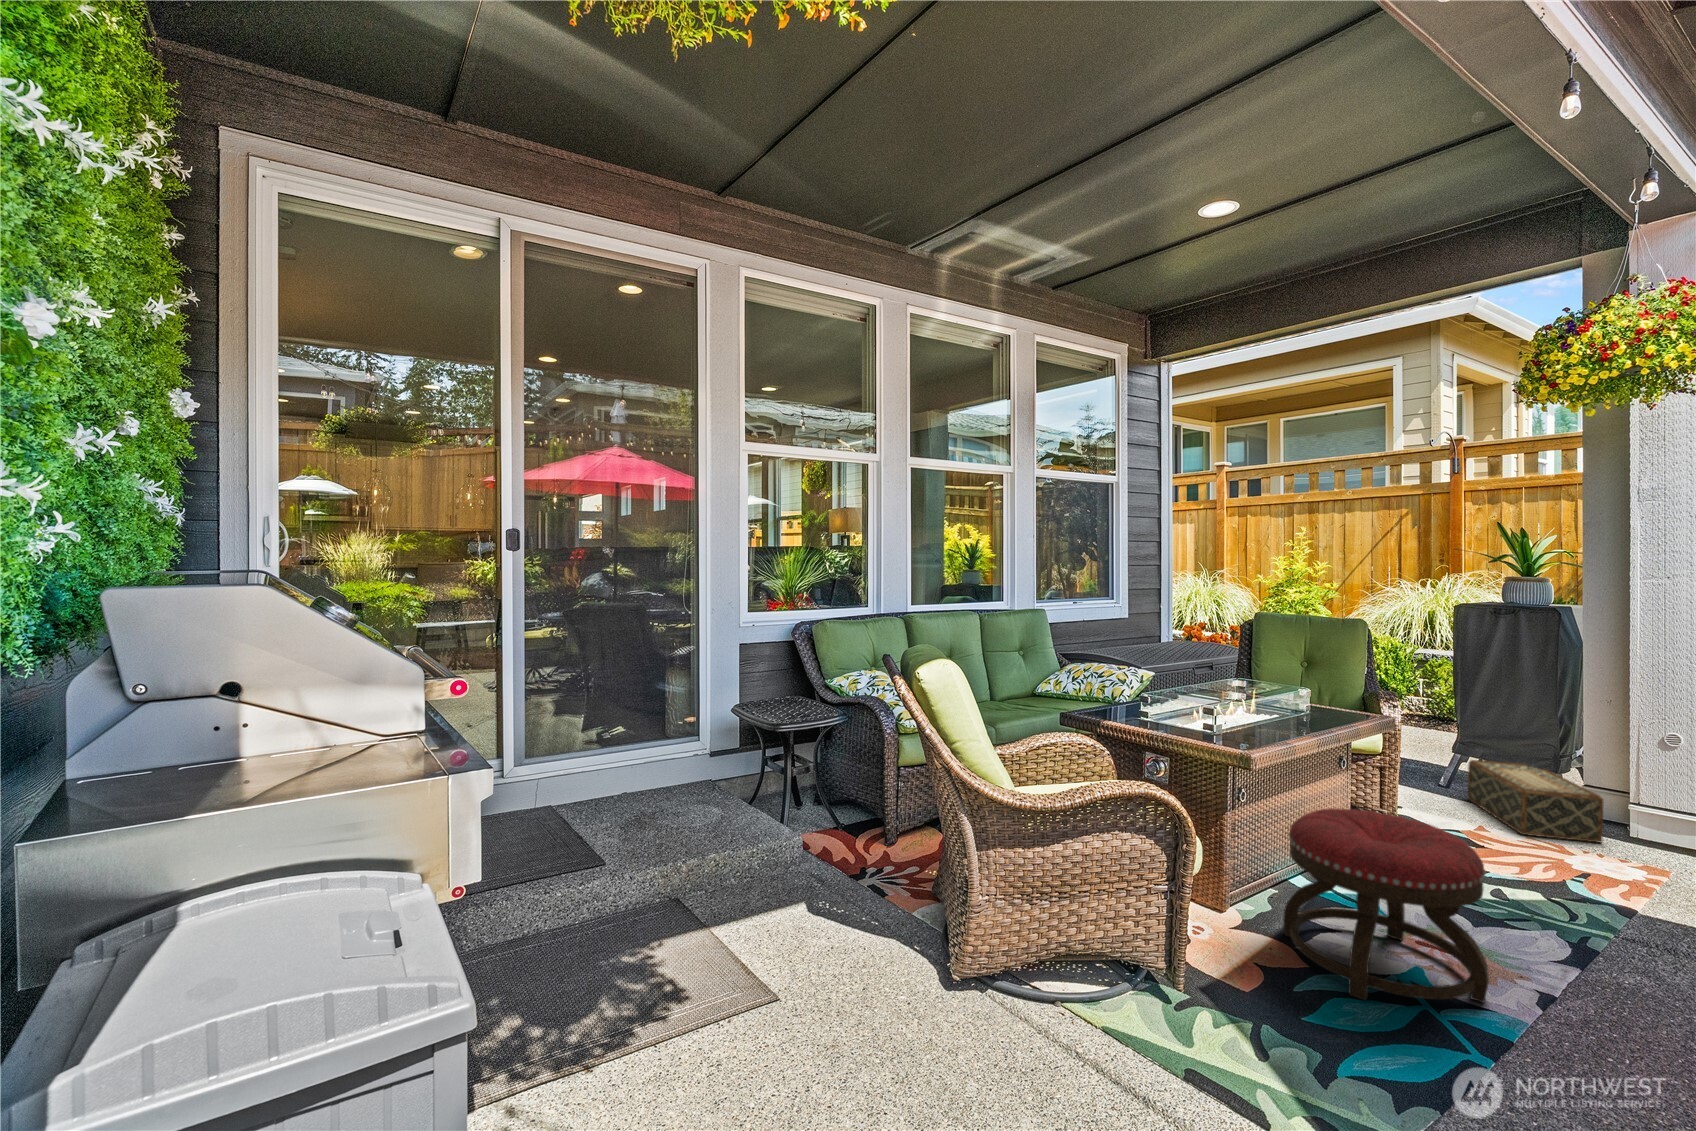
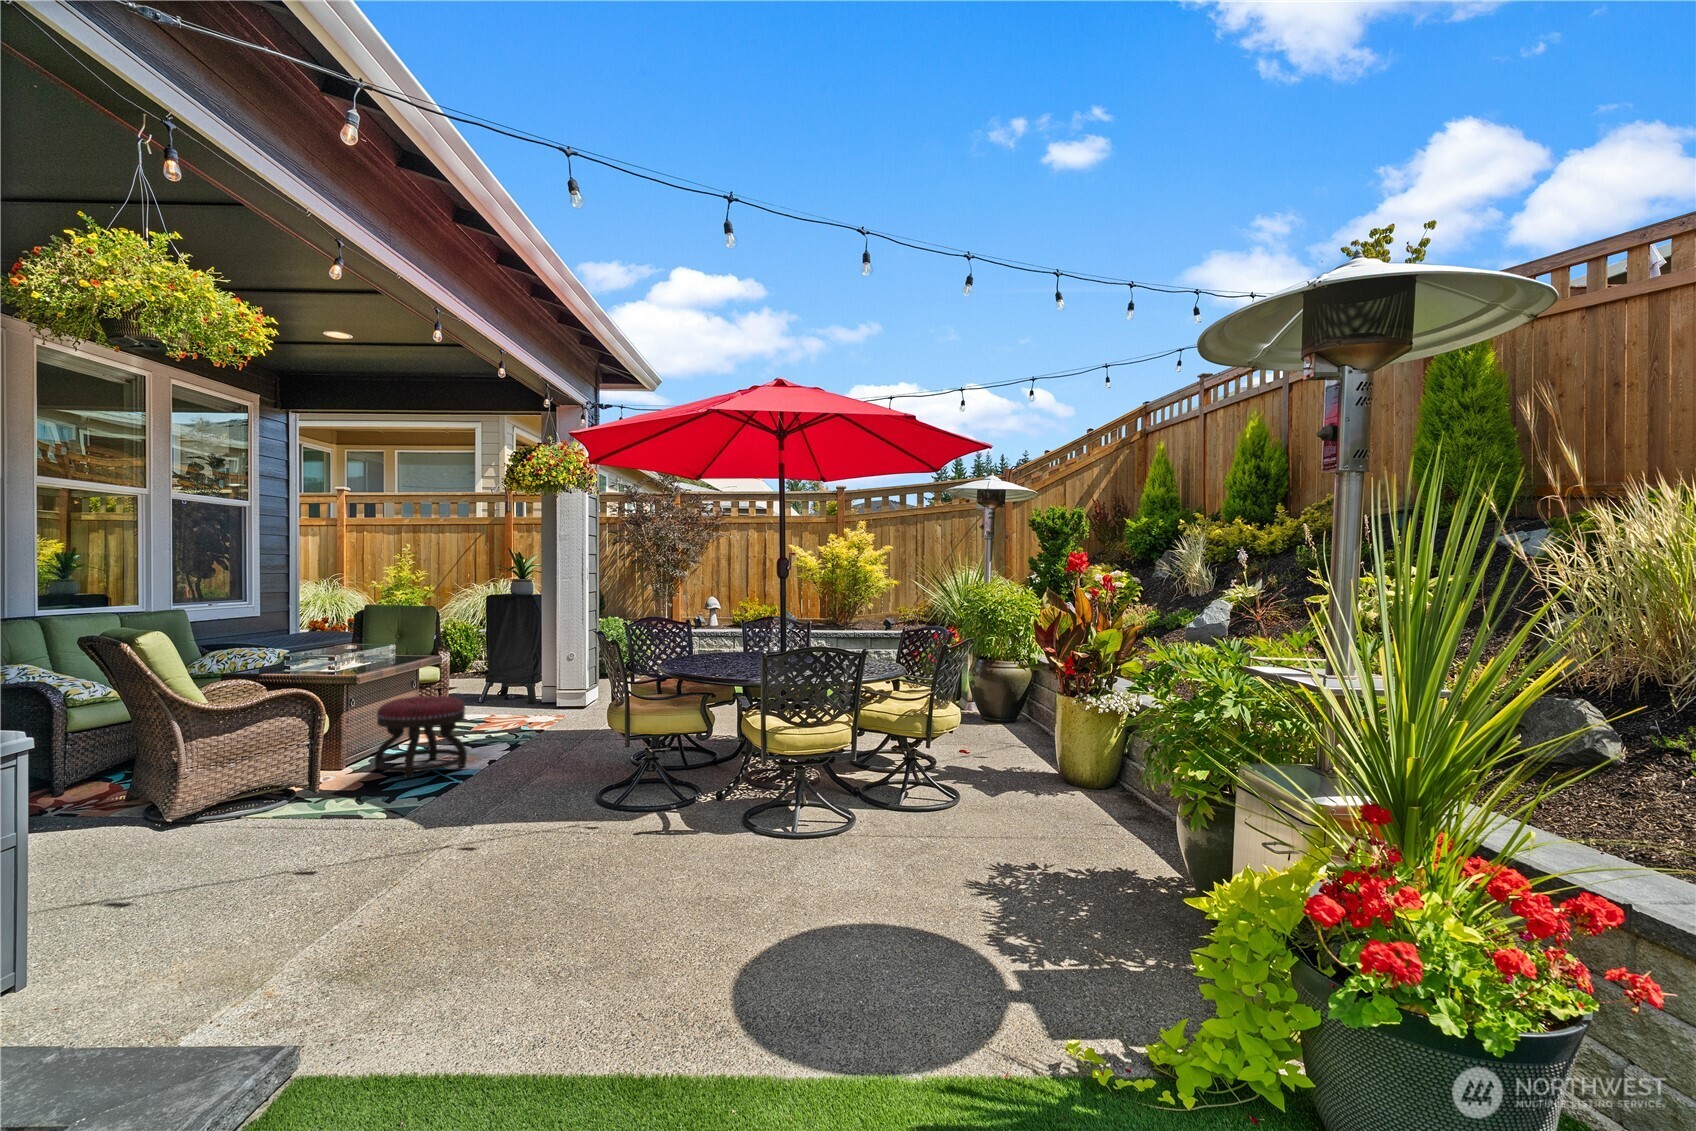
woven basket: present [1468,760,1603,842] -> none [492,681,545,715]

